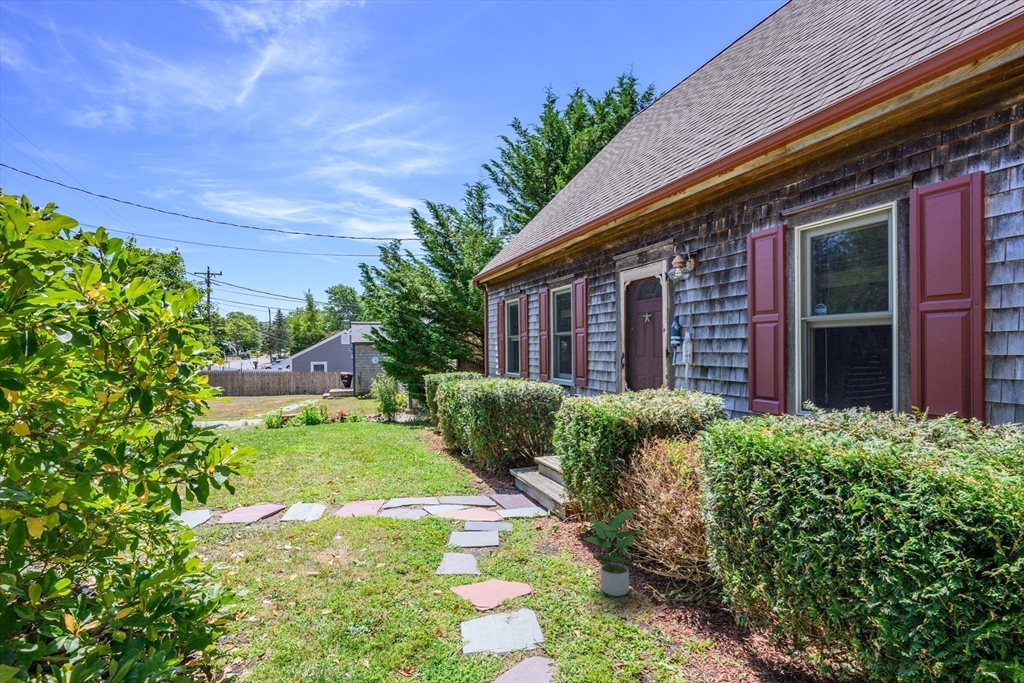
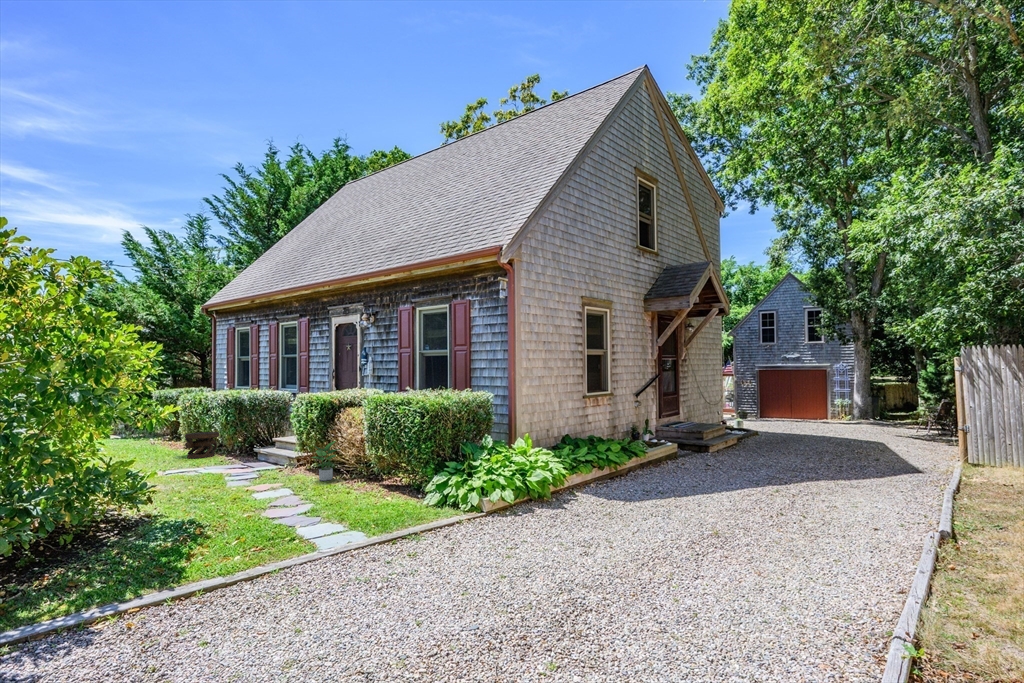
side table: none [430,437,472,475] -> present [184,432,219,459]

